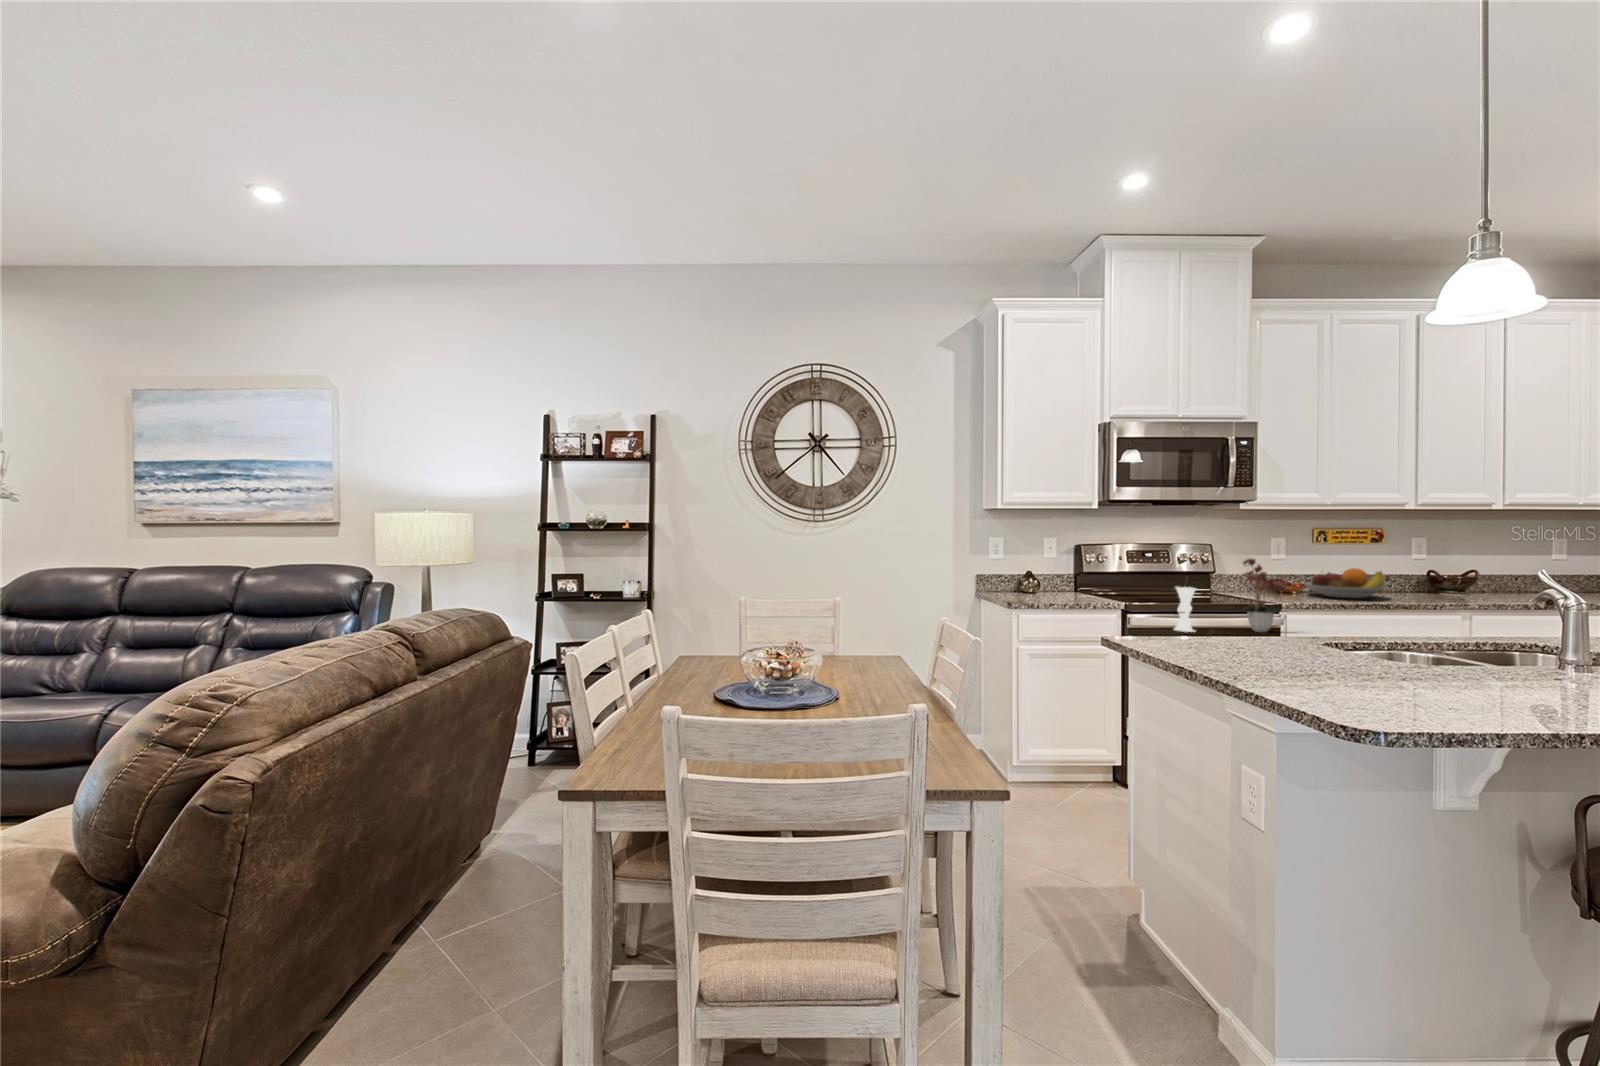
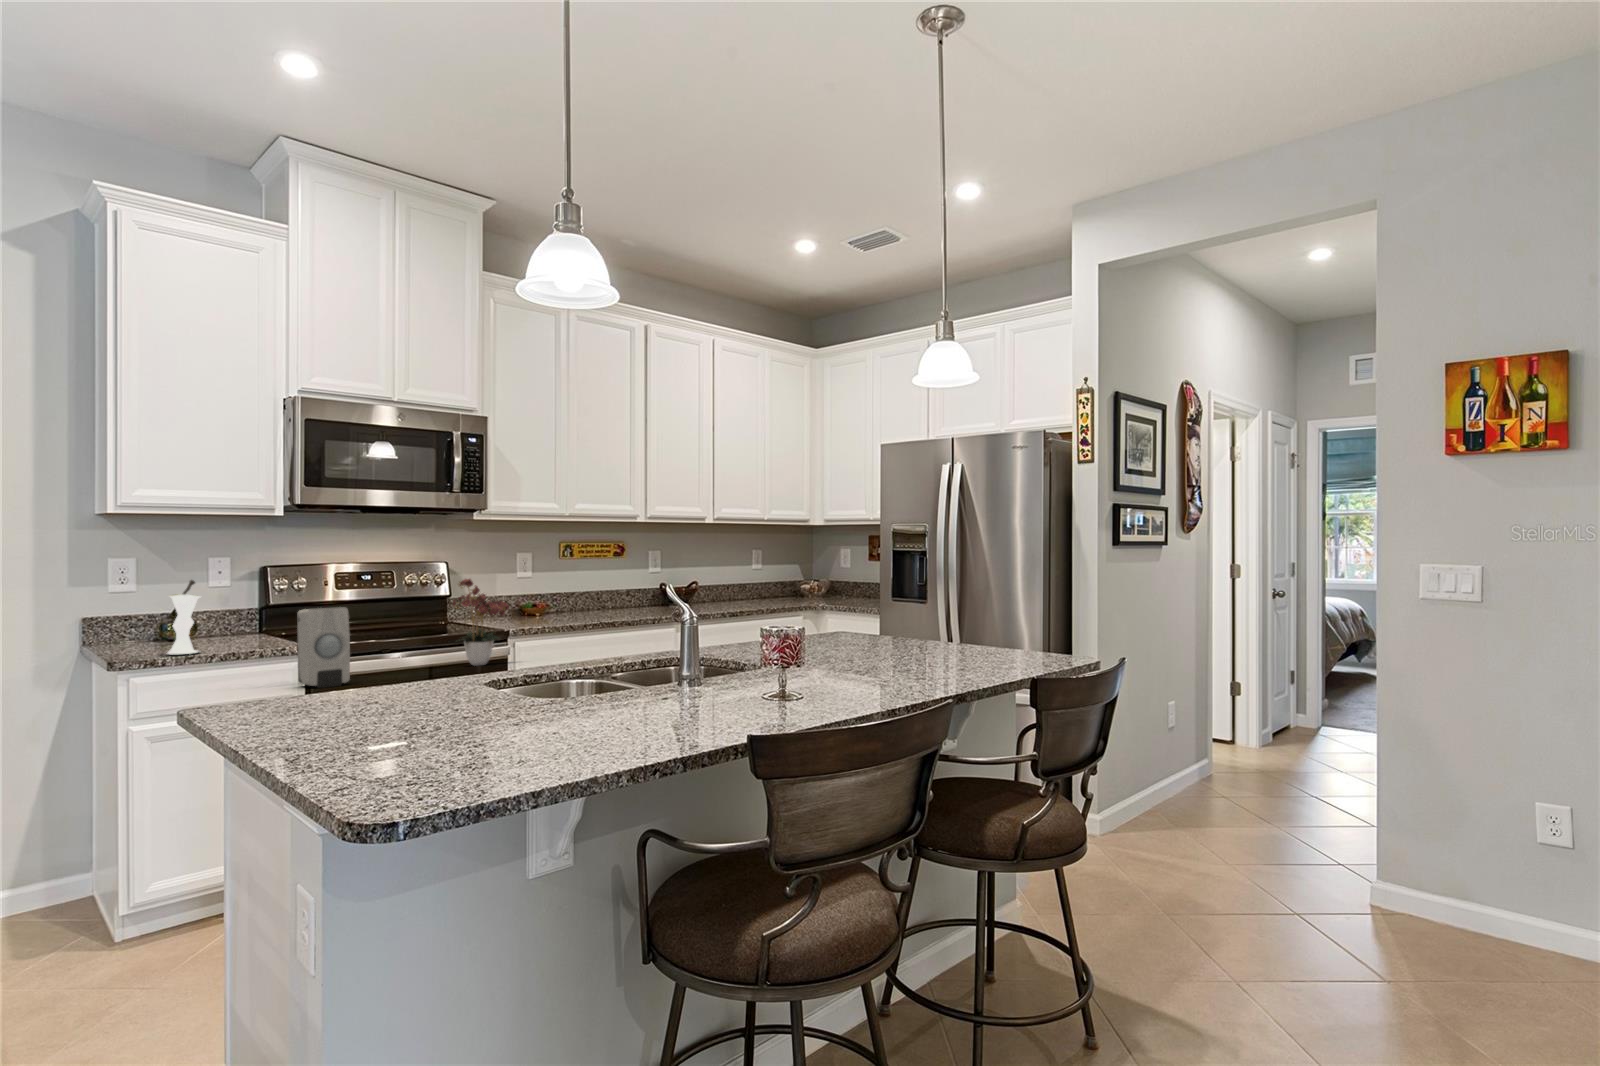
fruit bowl: present [1305,568,1387,598] -> none [543,584,618,617]
soap dispenser: none [1128,576,1172,636] -> present [297,607,350,688]
vase: present [1174,576,1196,632] -> present [168,580,200,654]

